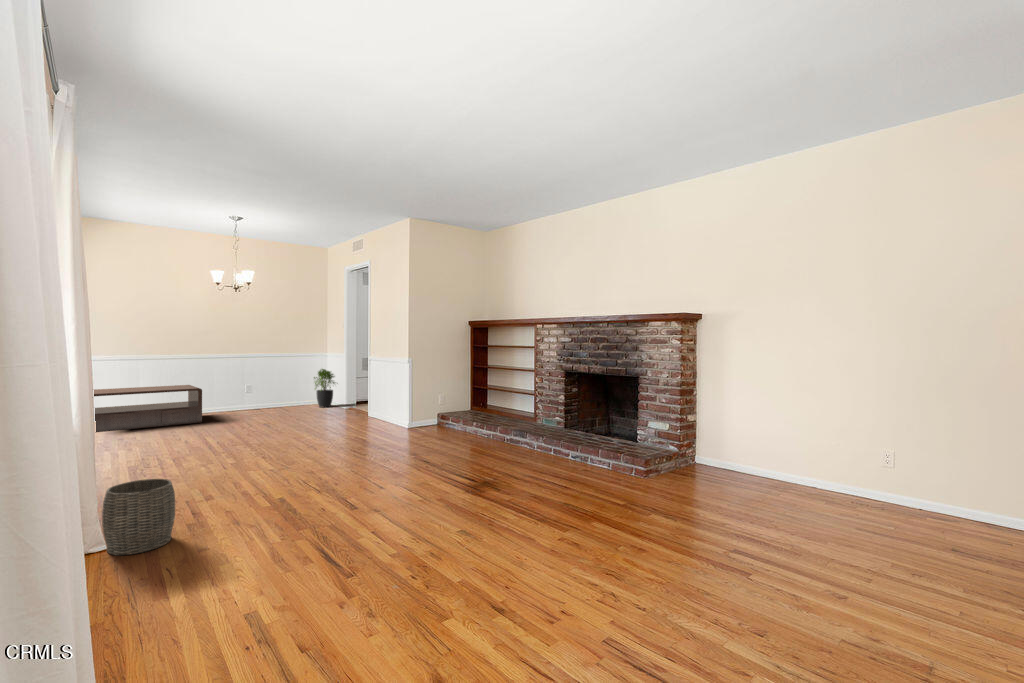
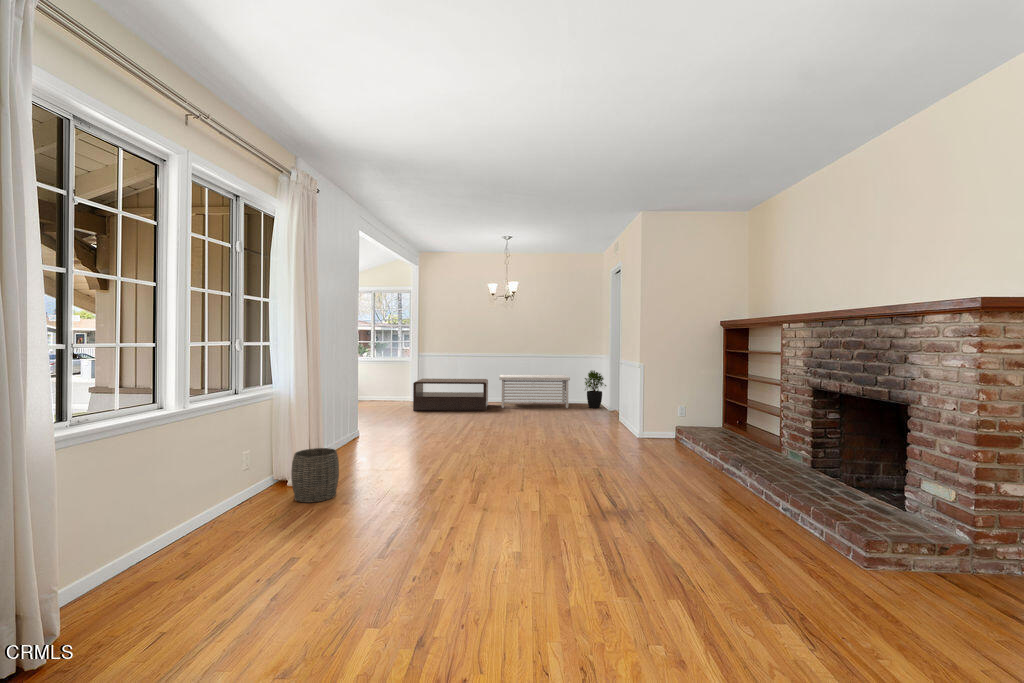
storage bench: none [205,375,300,417] -> present [499,375,570,408]

